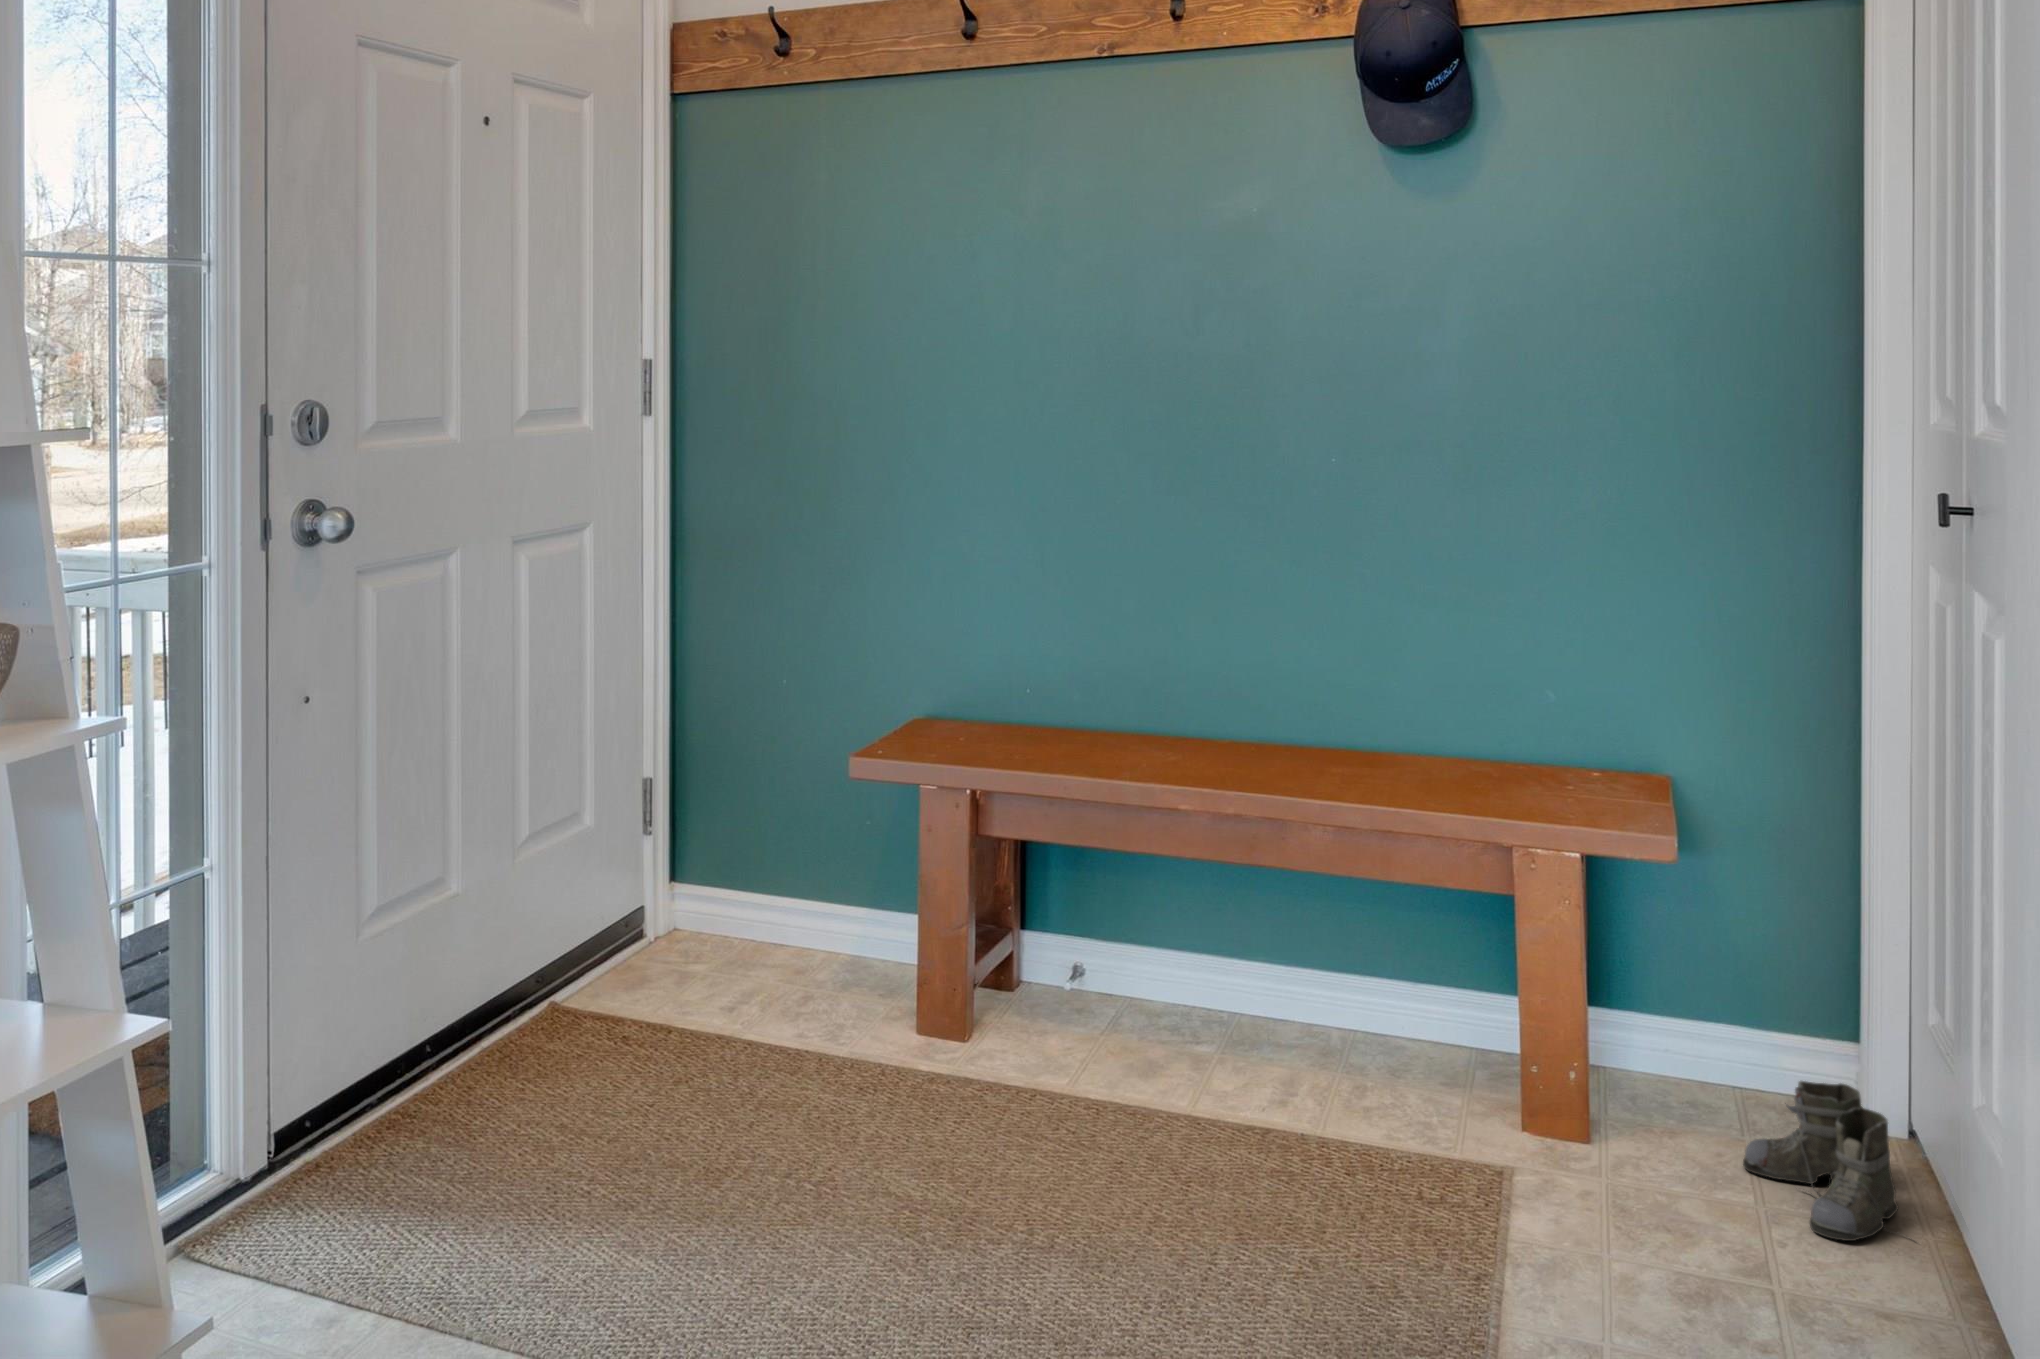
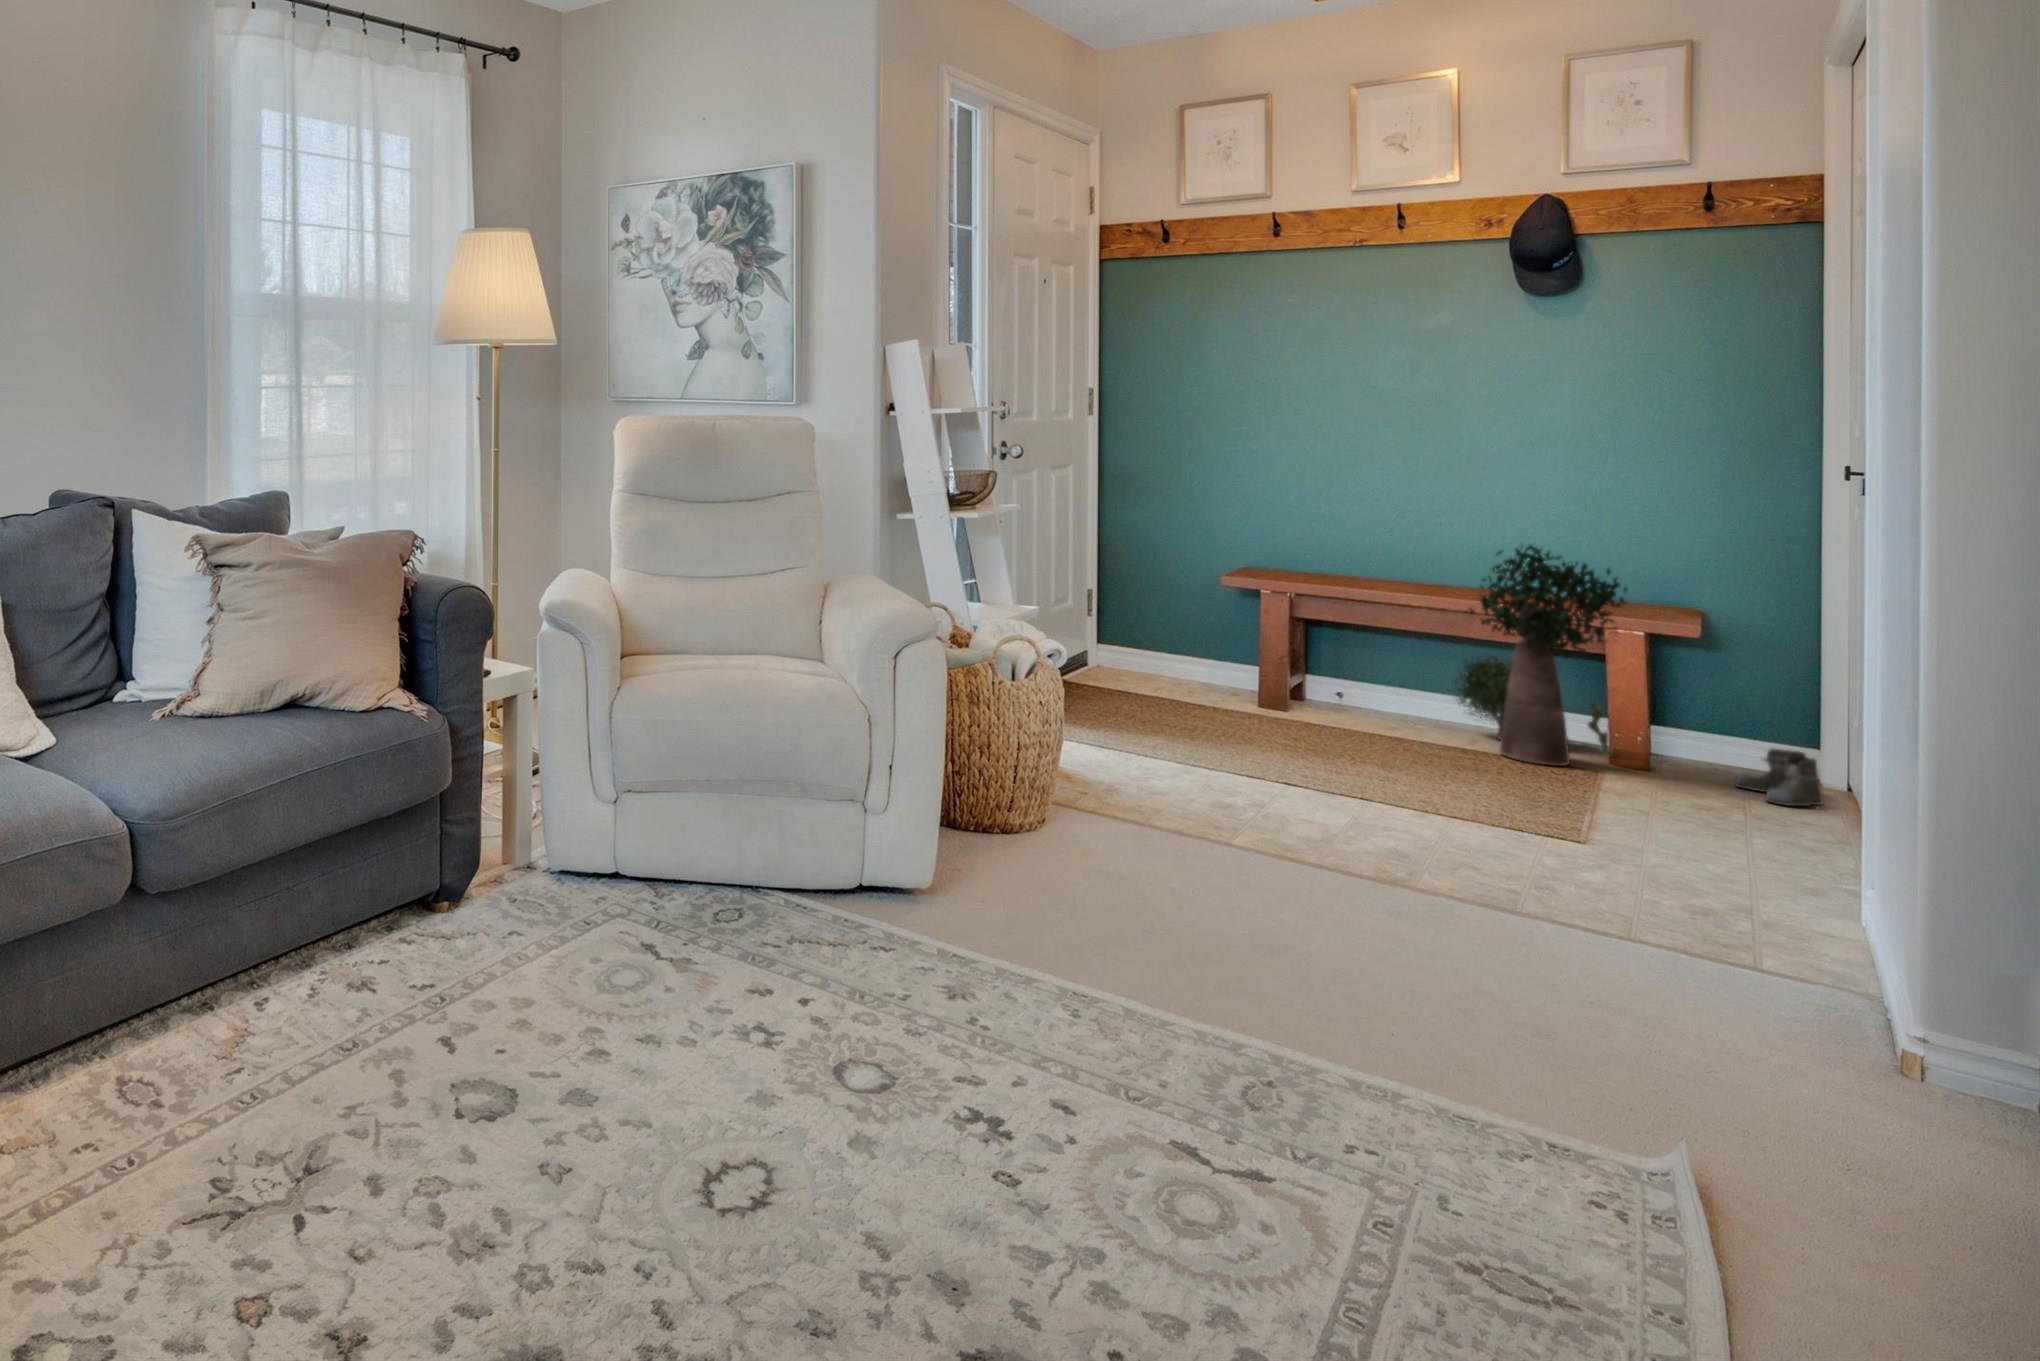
potted plant: none [1263,674,1568,1177] -> present [1454,545,1627,766]

